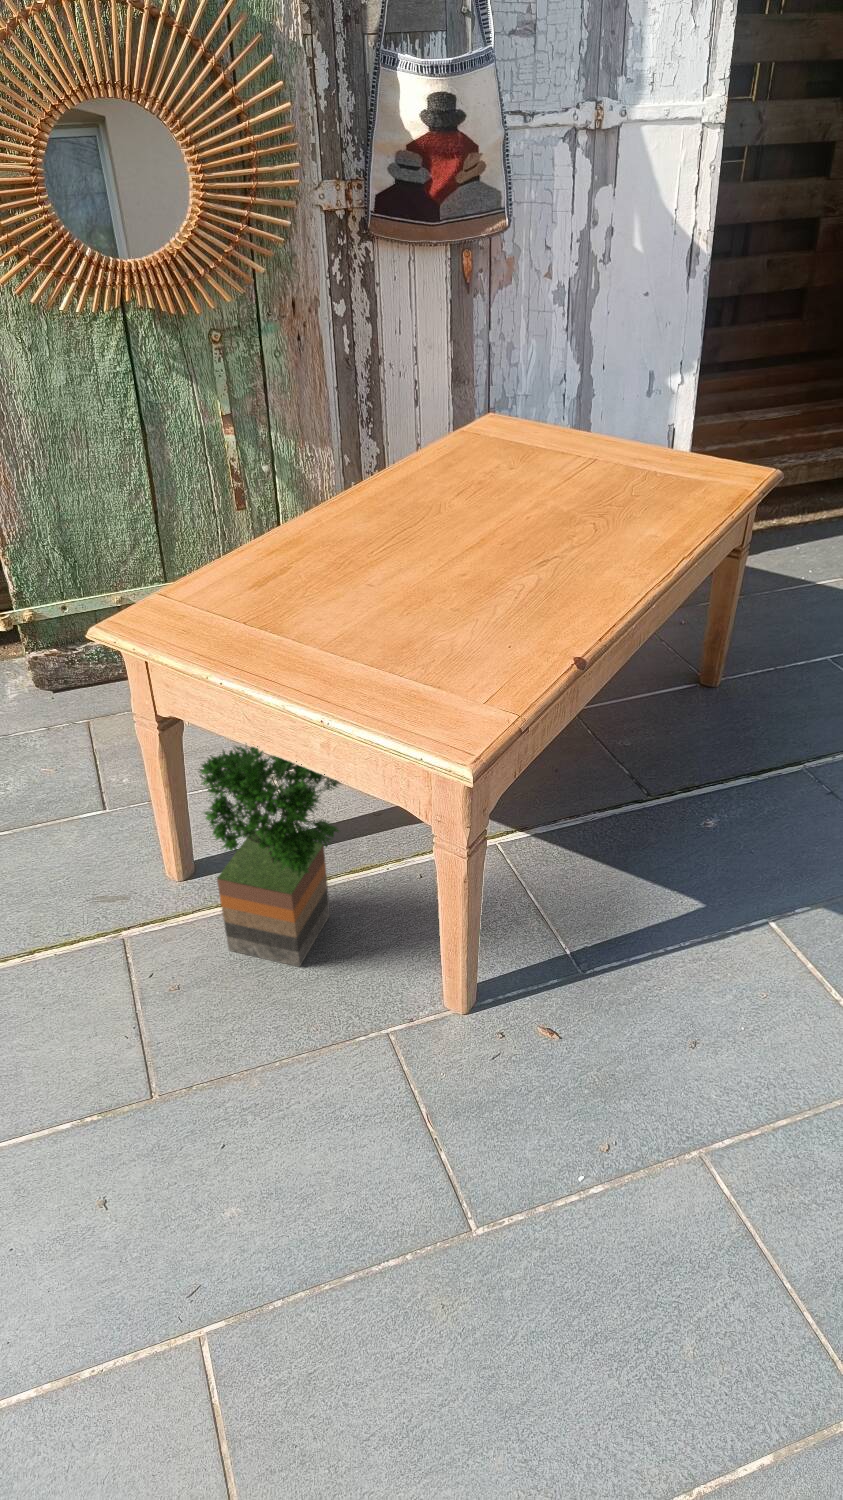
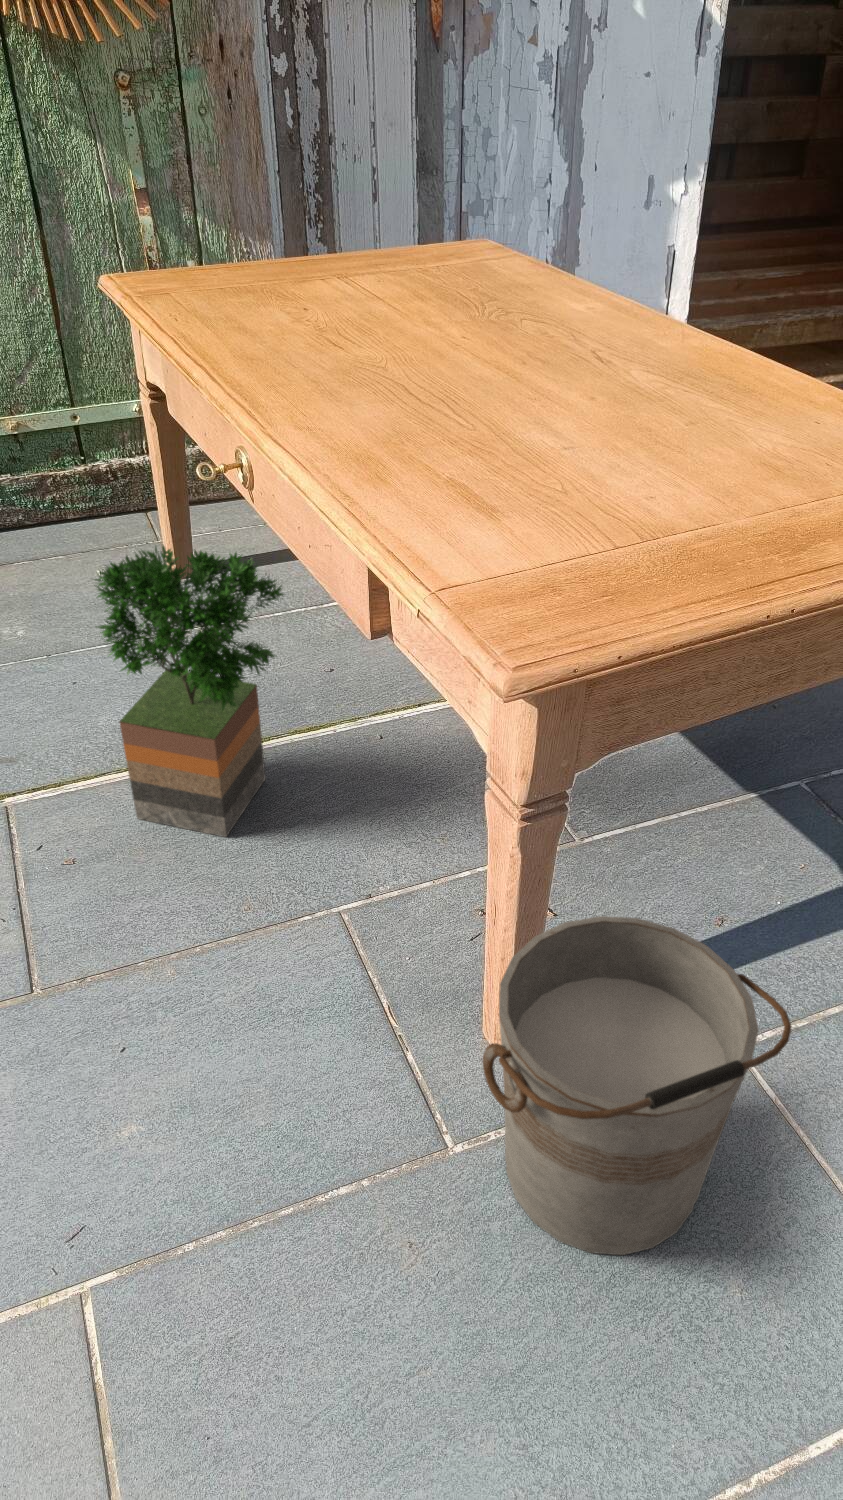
bucket: none [495,1057,723,1318] -> present [483,916,791,1255]

